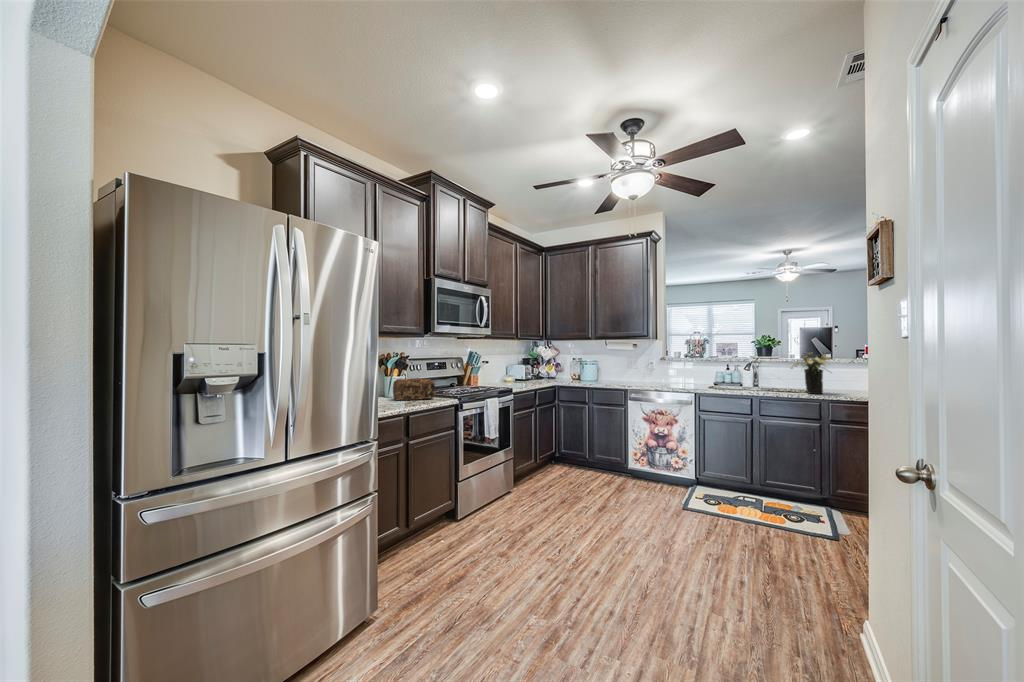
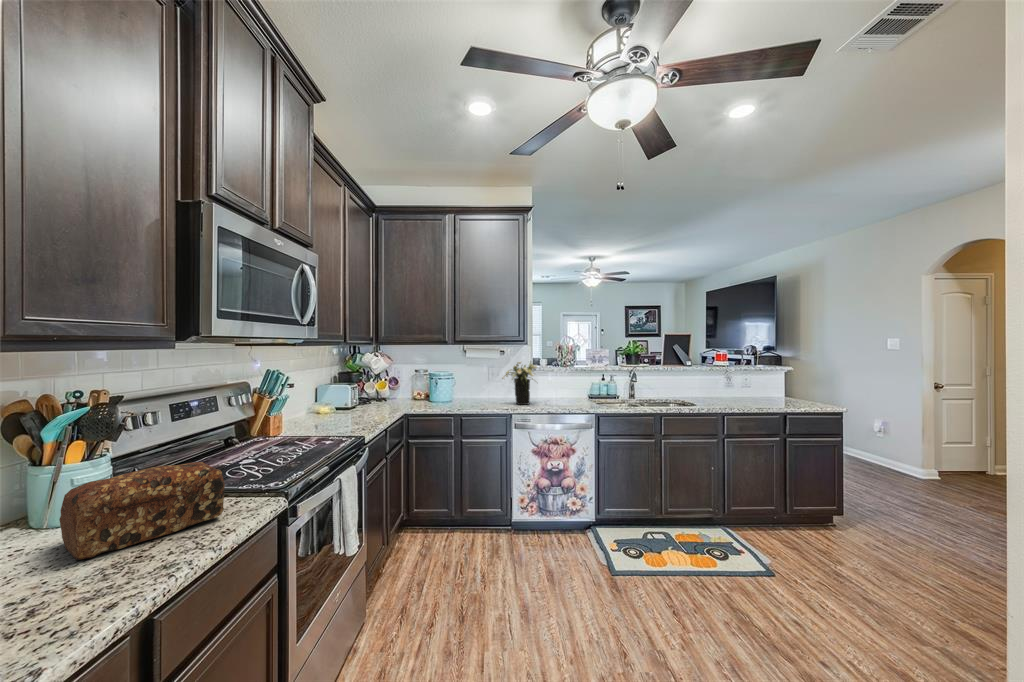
flower arrangement: present [791,353,831,394] -> present [502,362,537,405]

